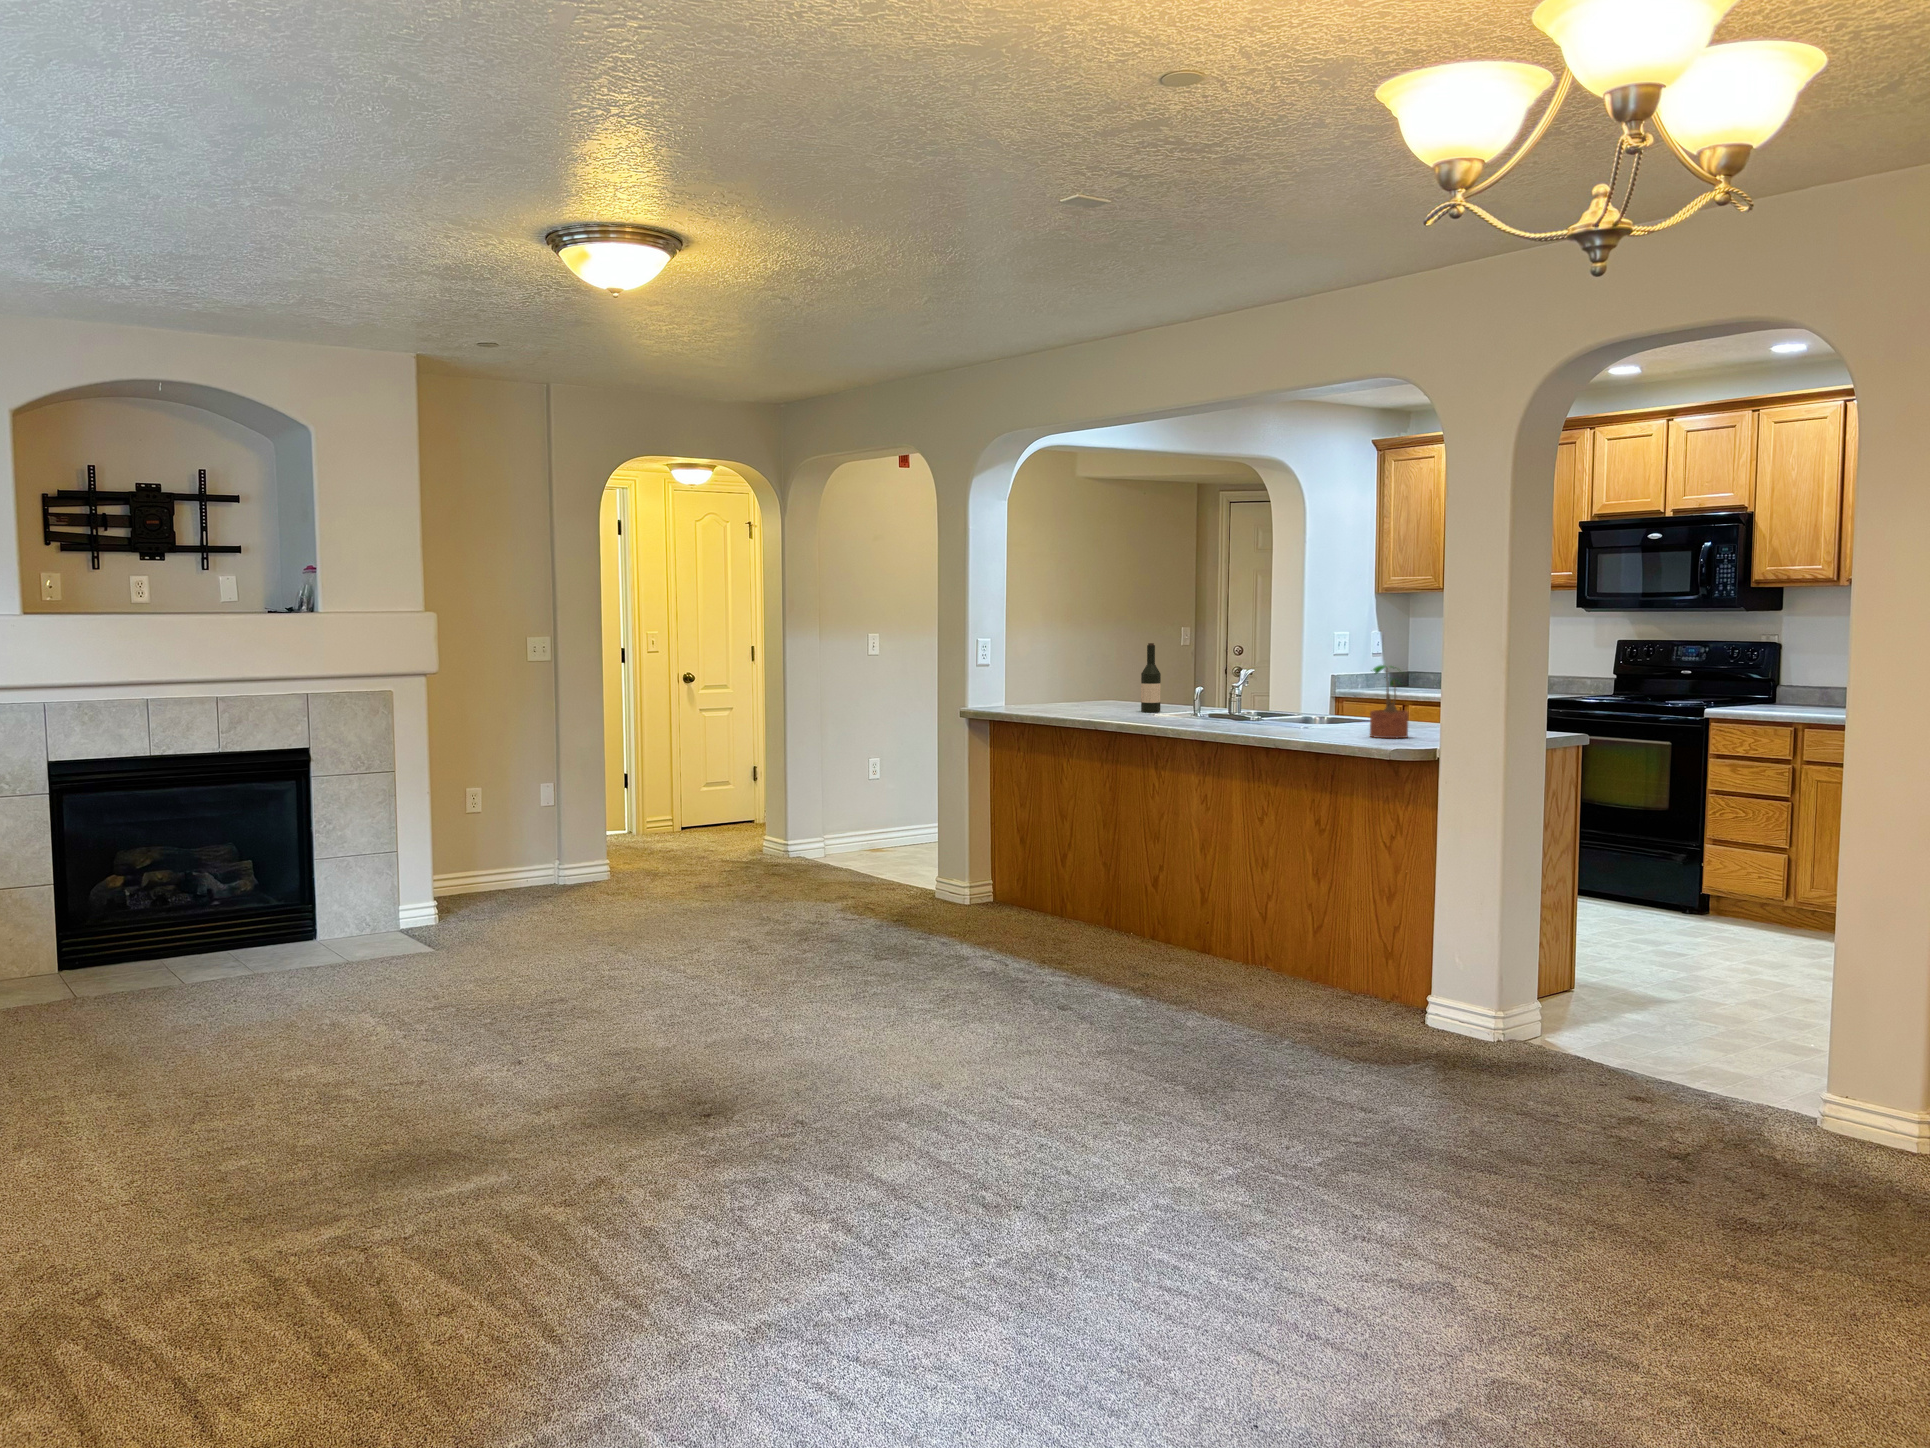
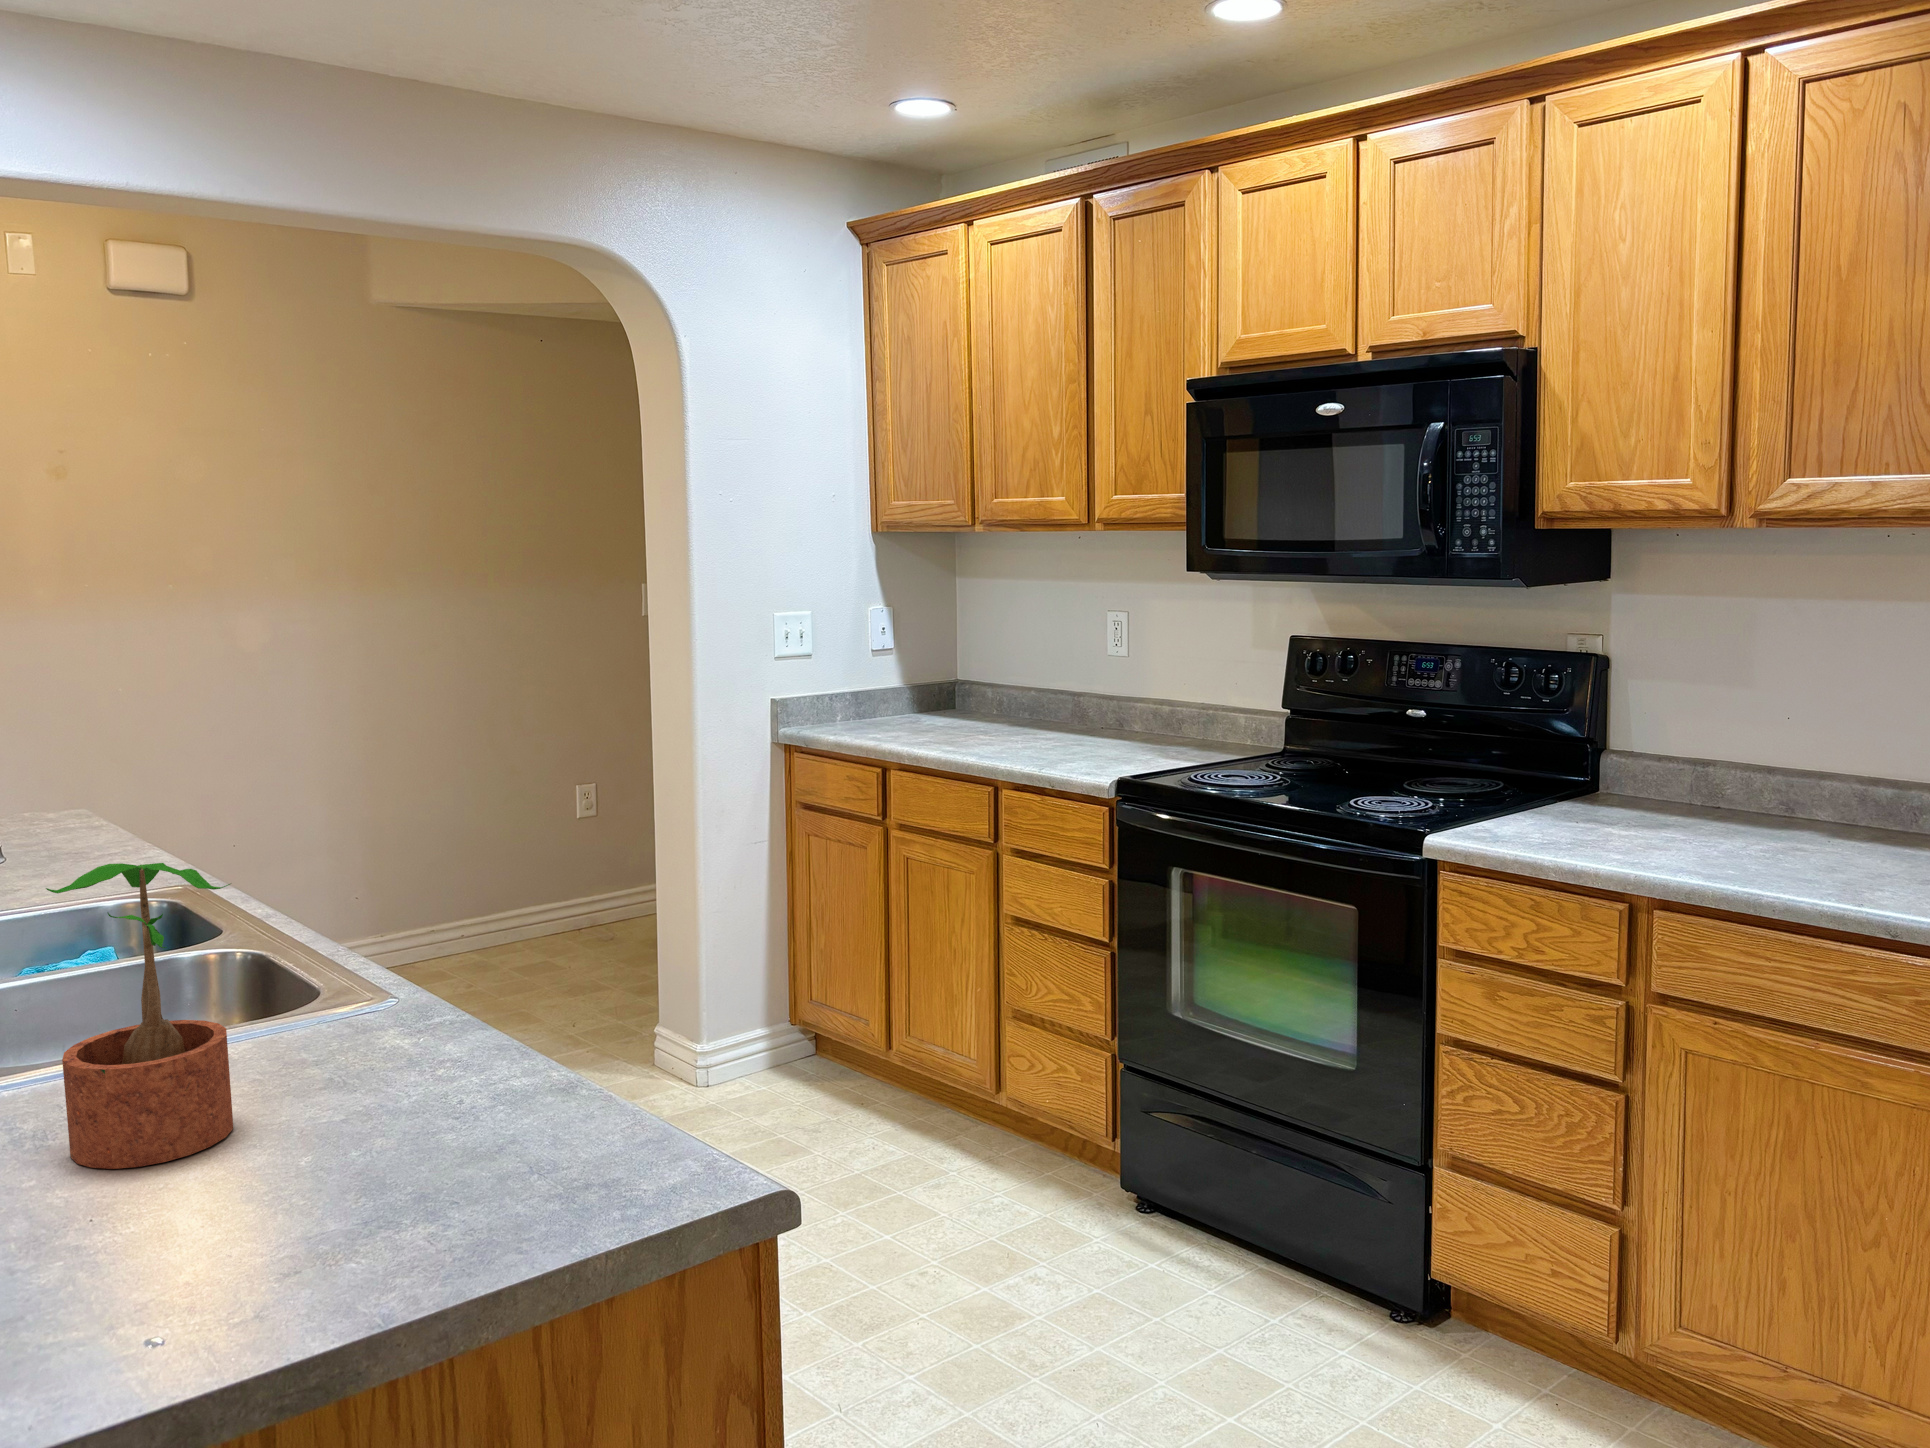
wine bottle: present [1141,643,1161,712] -> none [44,679,109,861]

